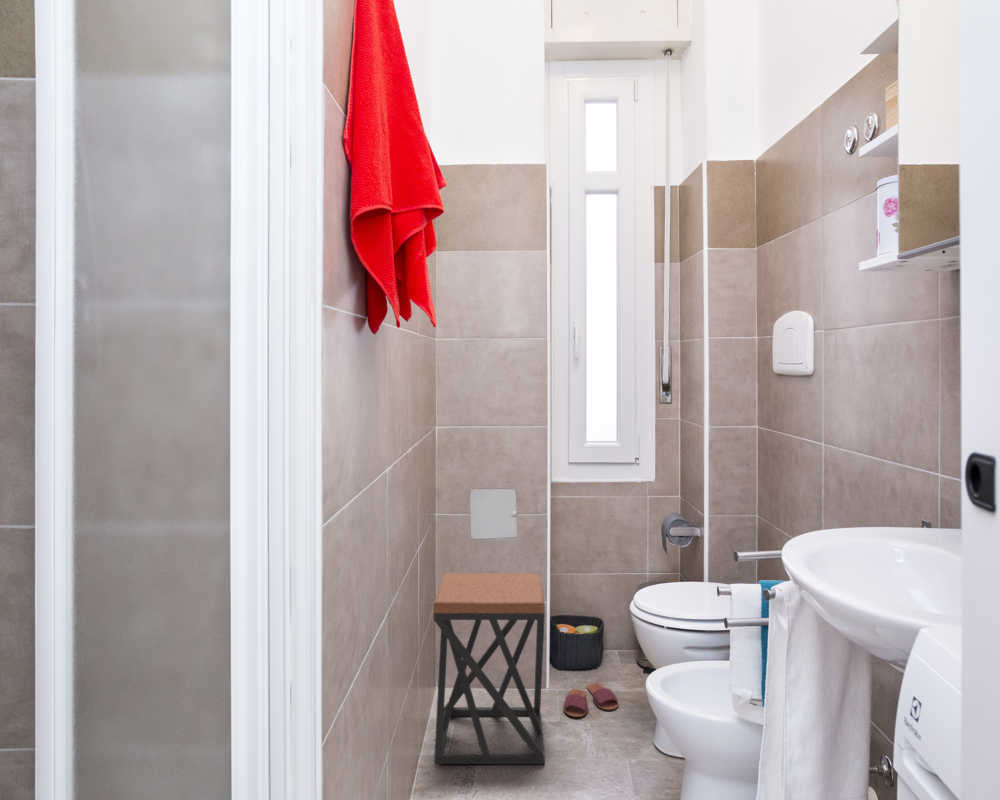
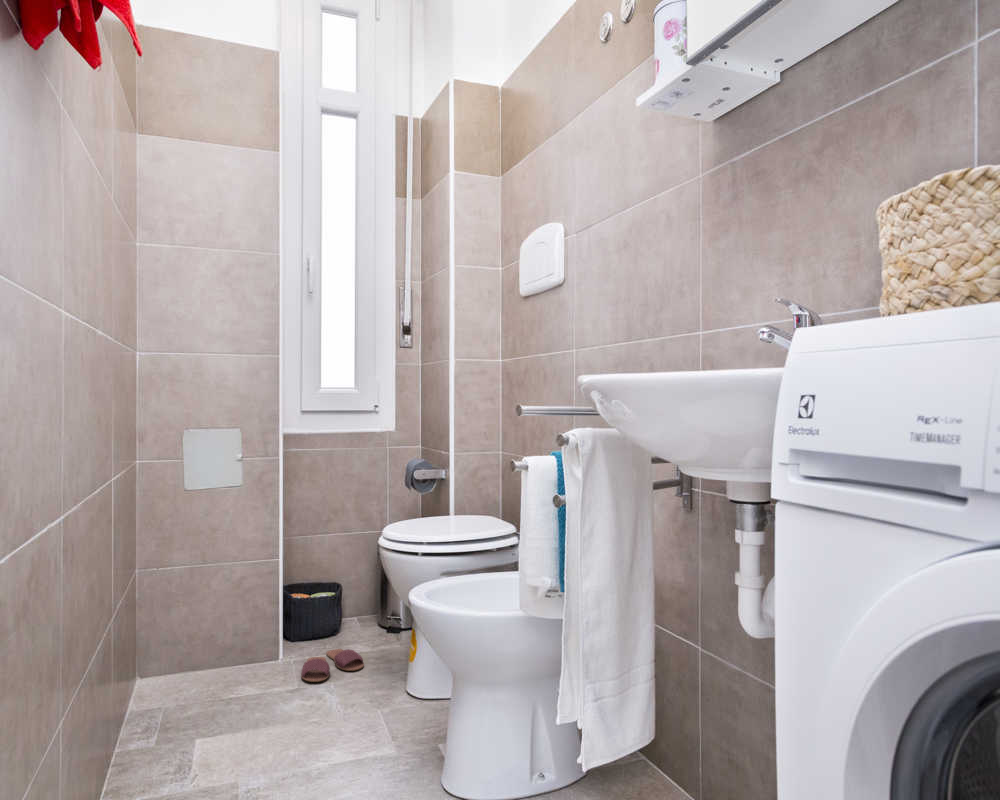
stool: present [434,573,545,764] -> none [139,519,284,753]

